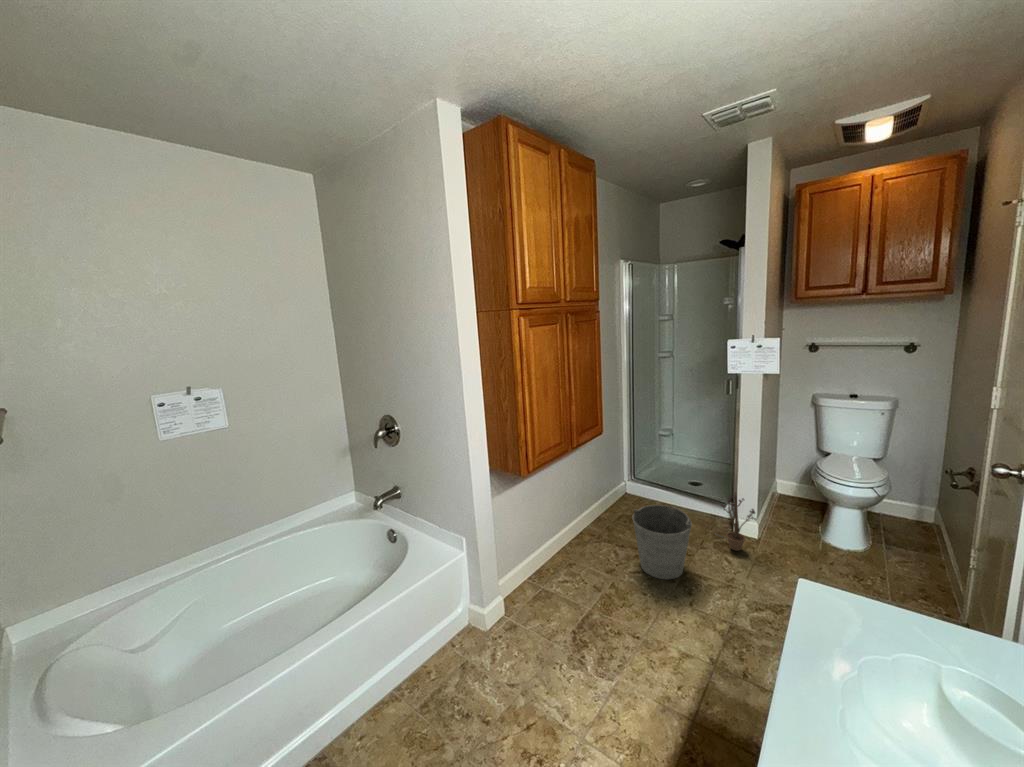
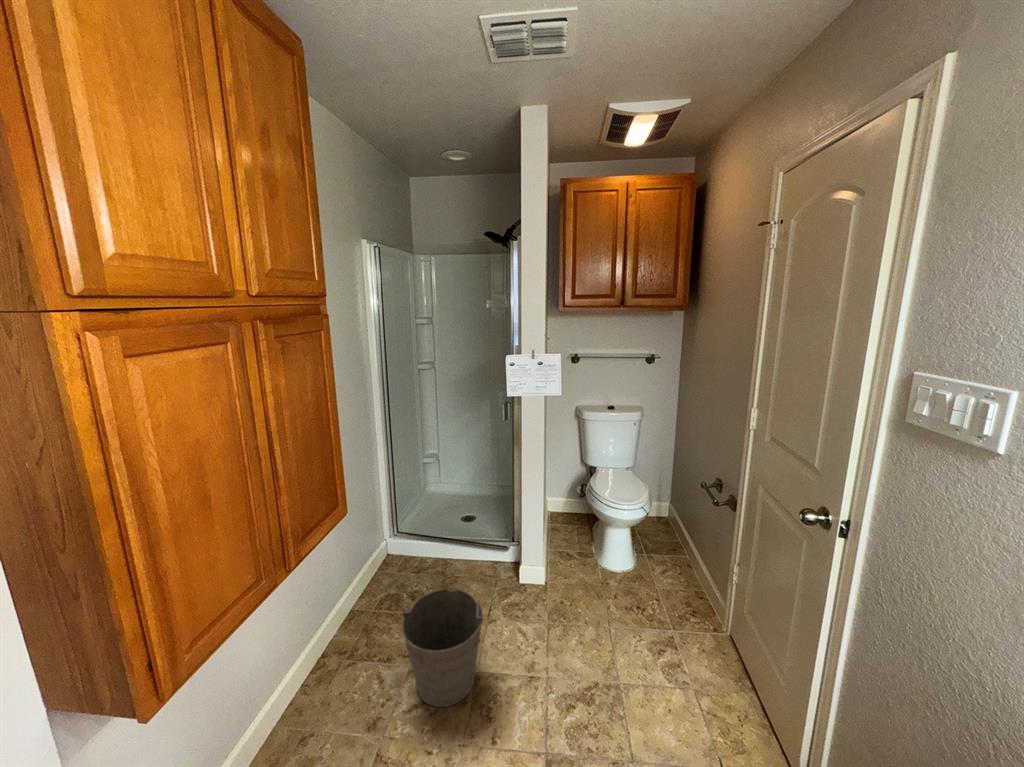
decorative plant: present [715,493,757,551] -> none [501,544,549,613]

